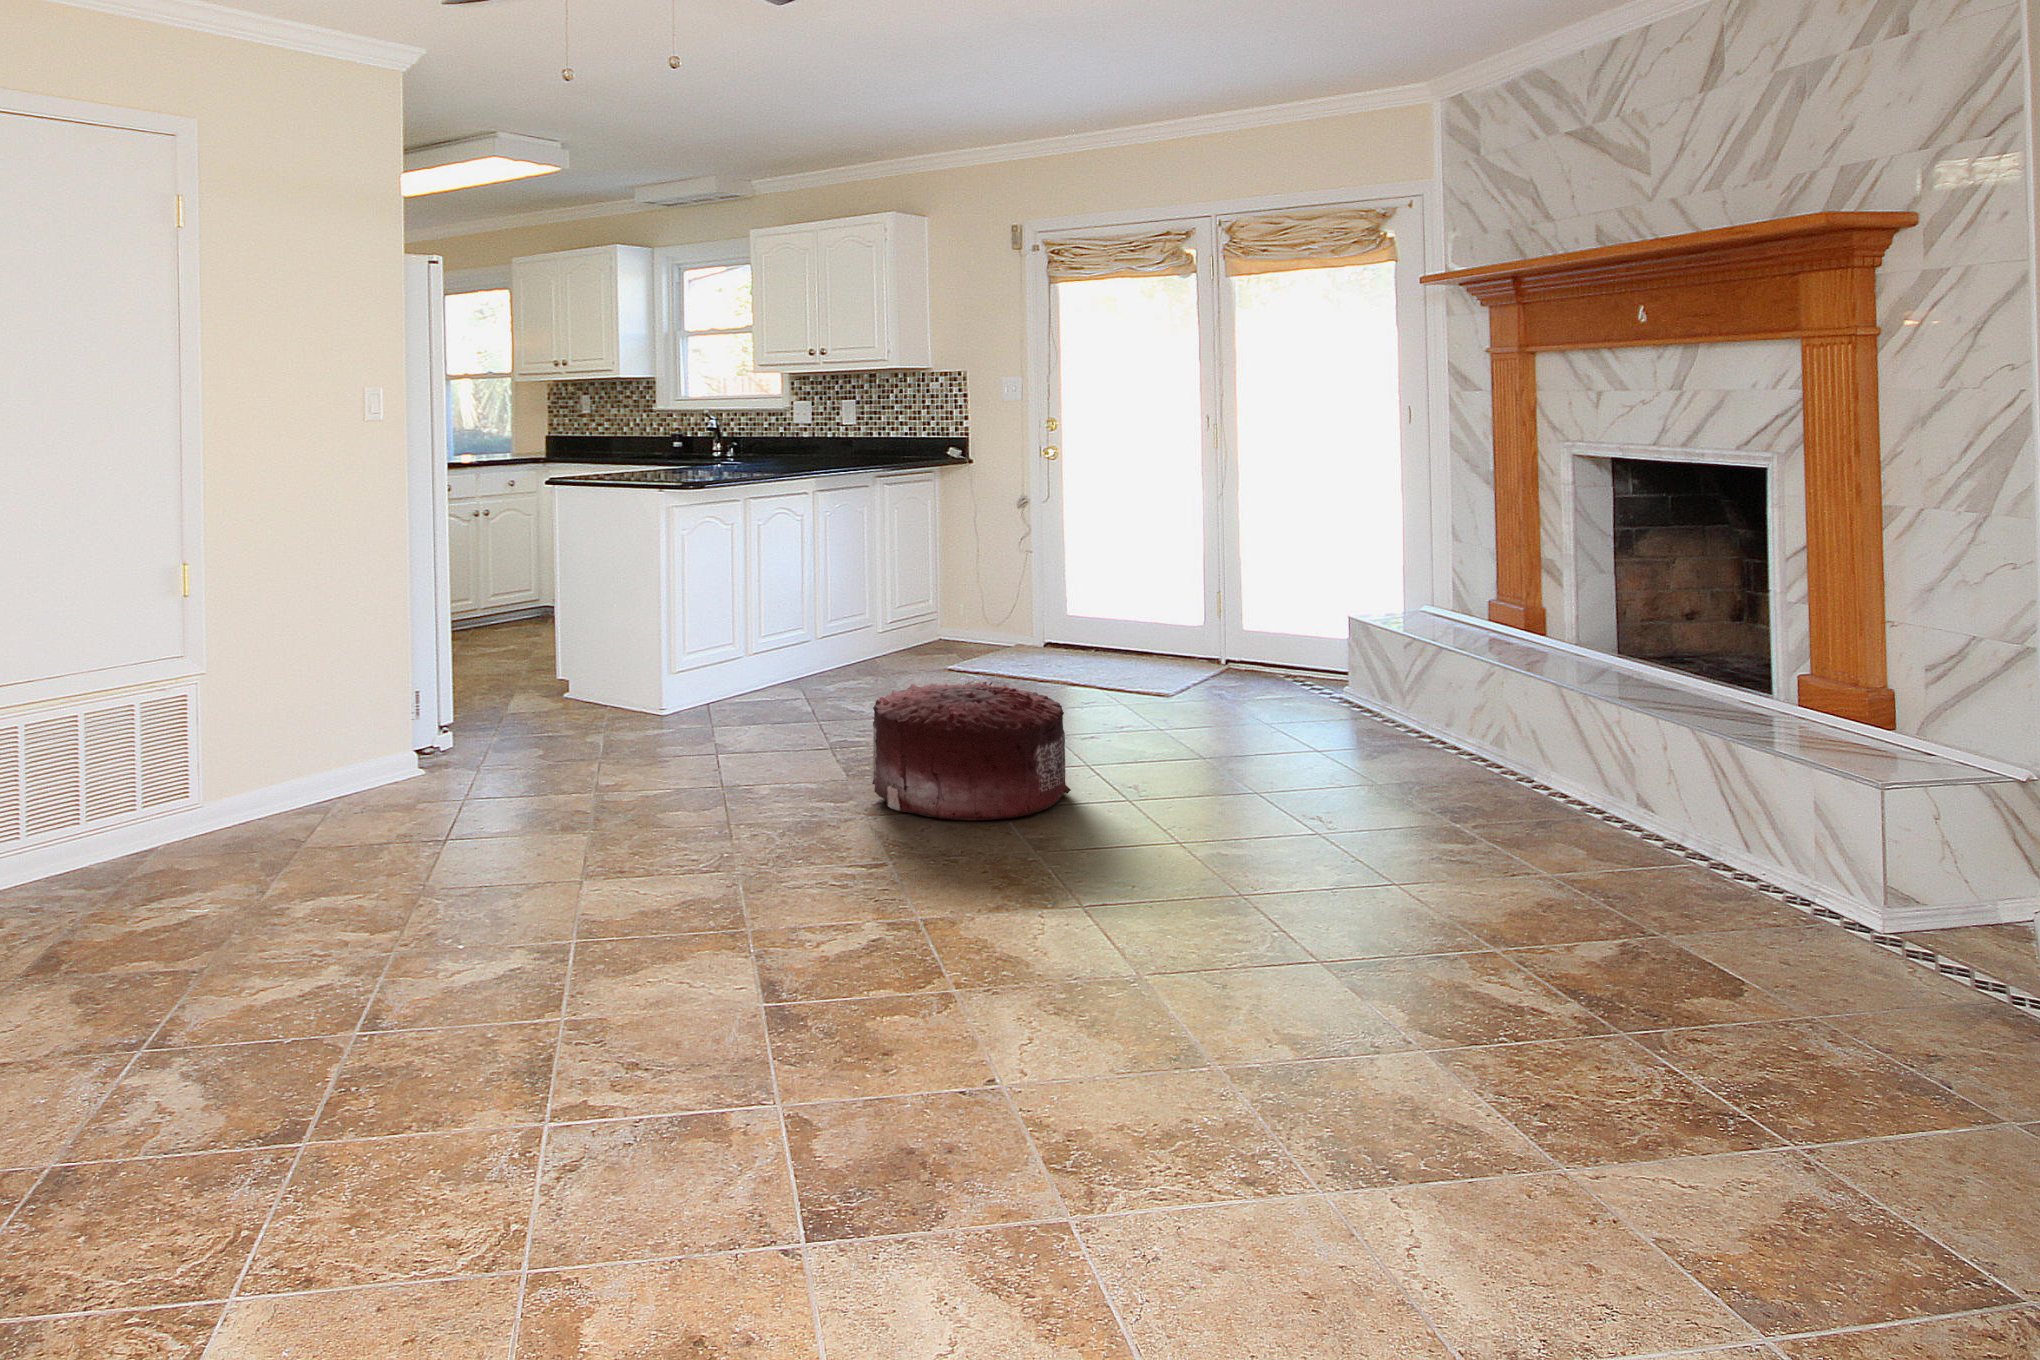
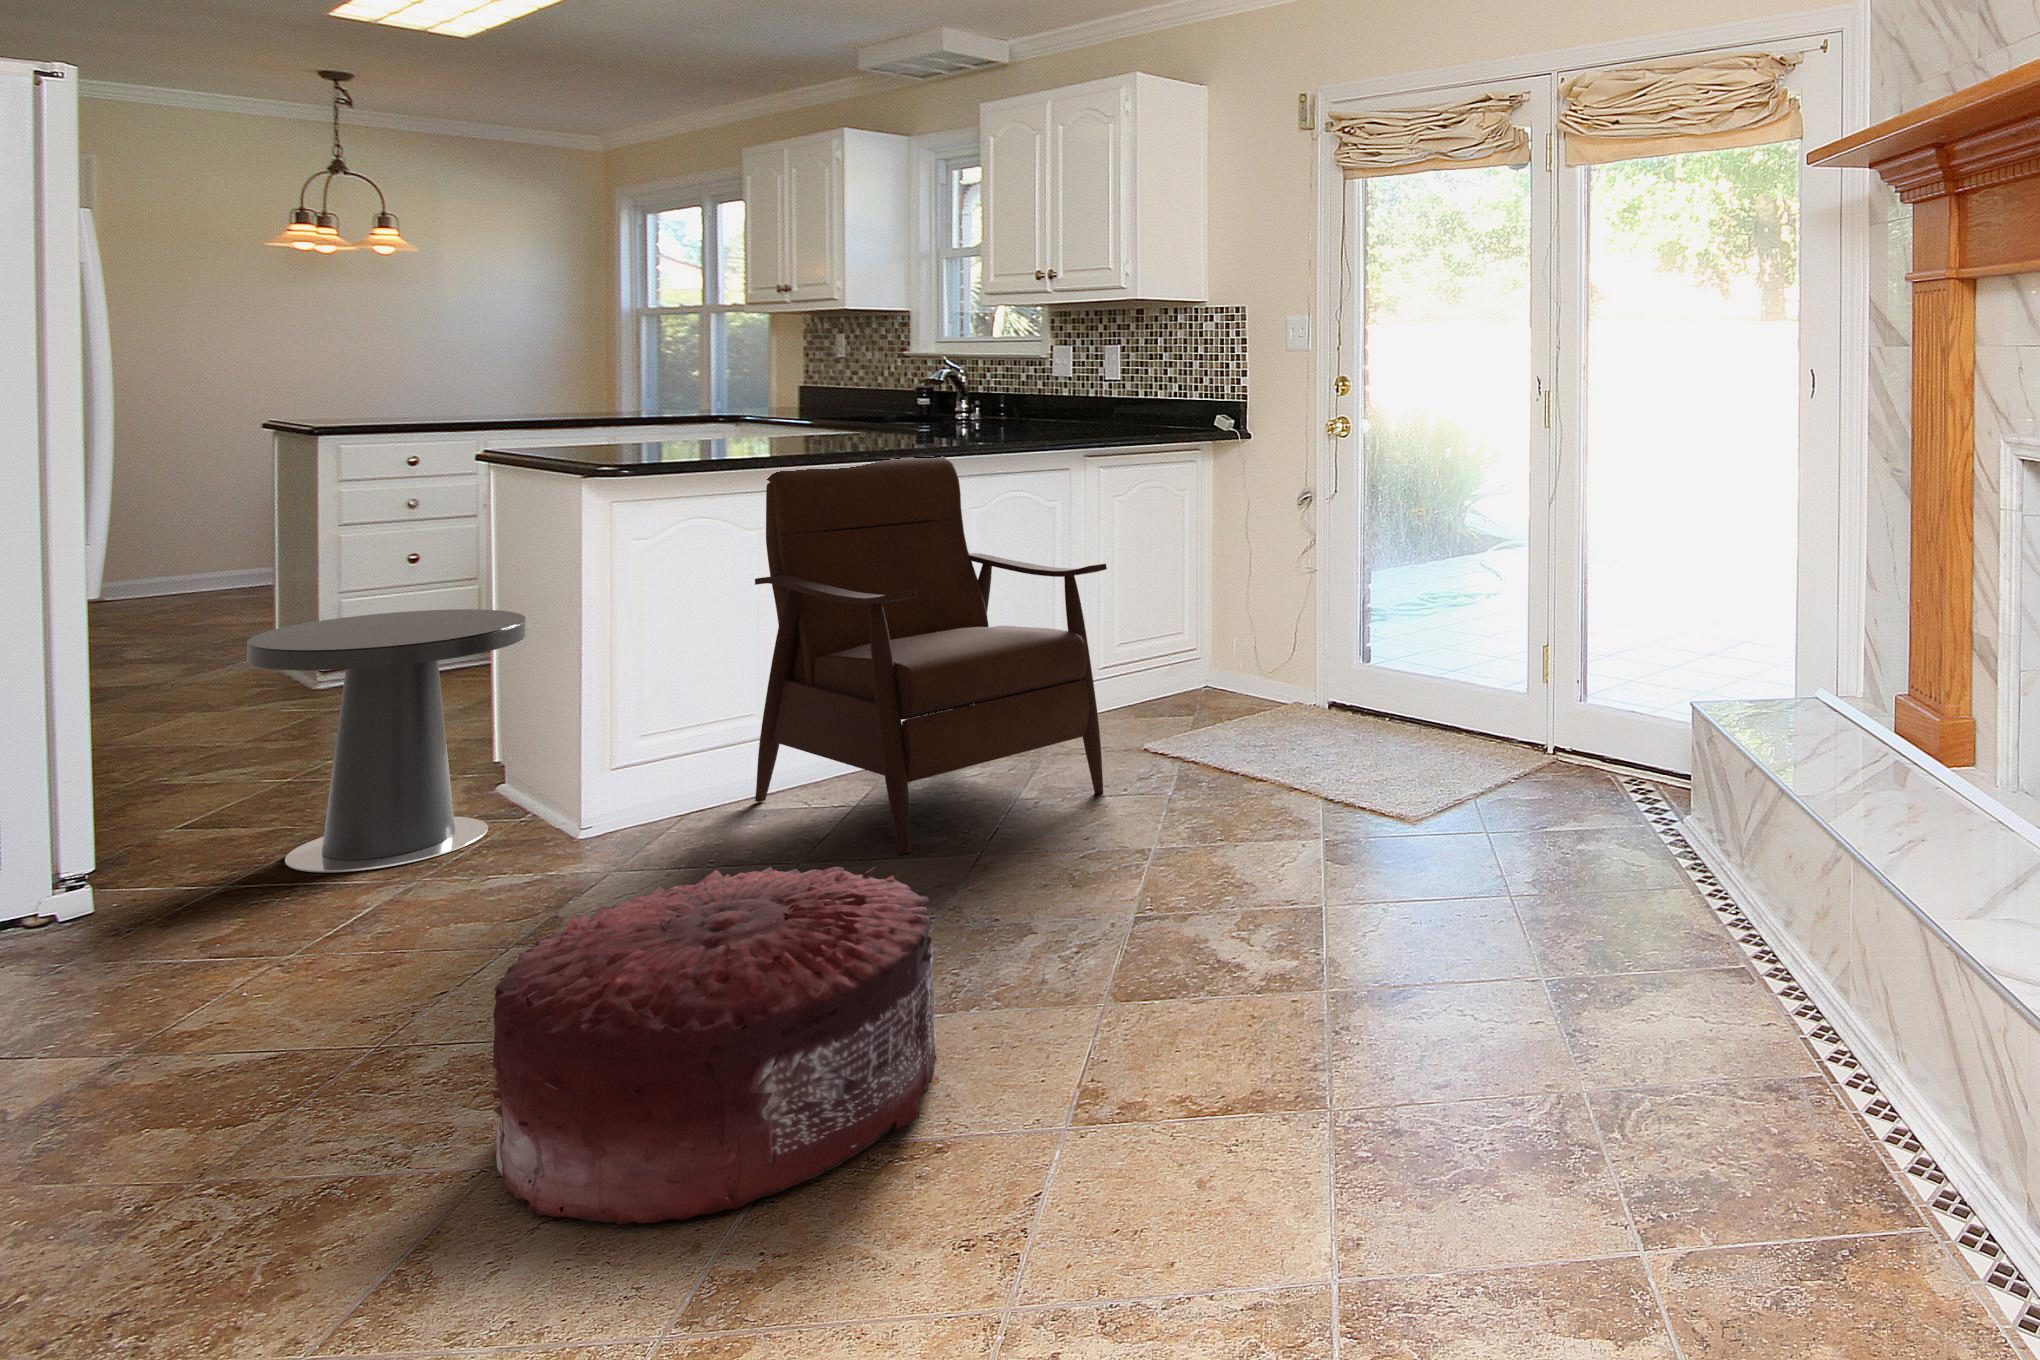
armchair: none [742,476,956,713] -> present [755,458,1107,854]
side table: none [495,575,630,726] -> present [247,609,525,873]

